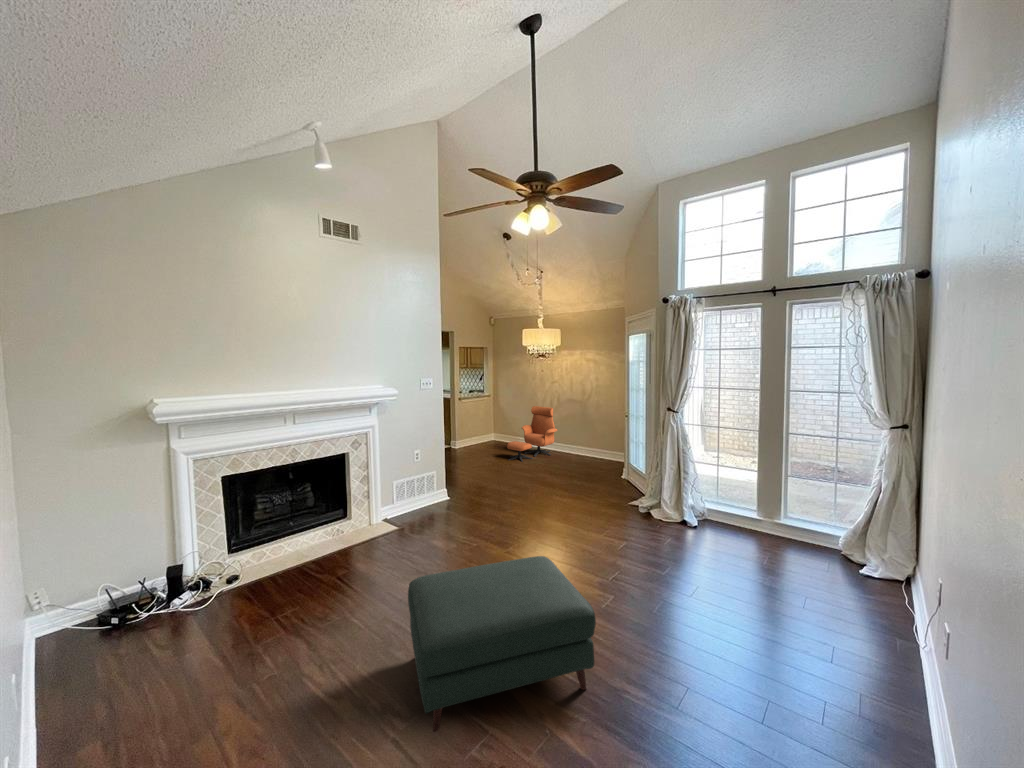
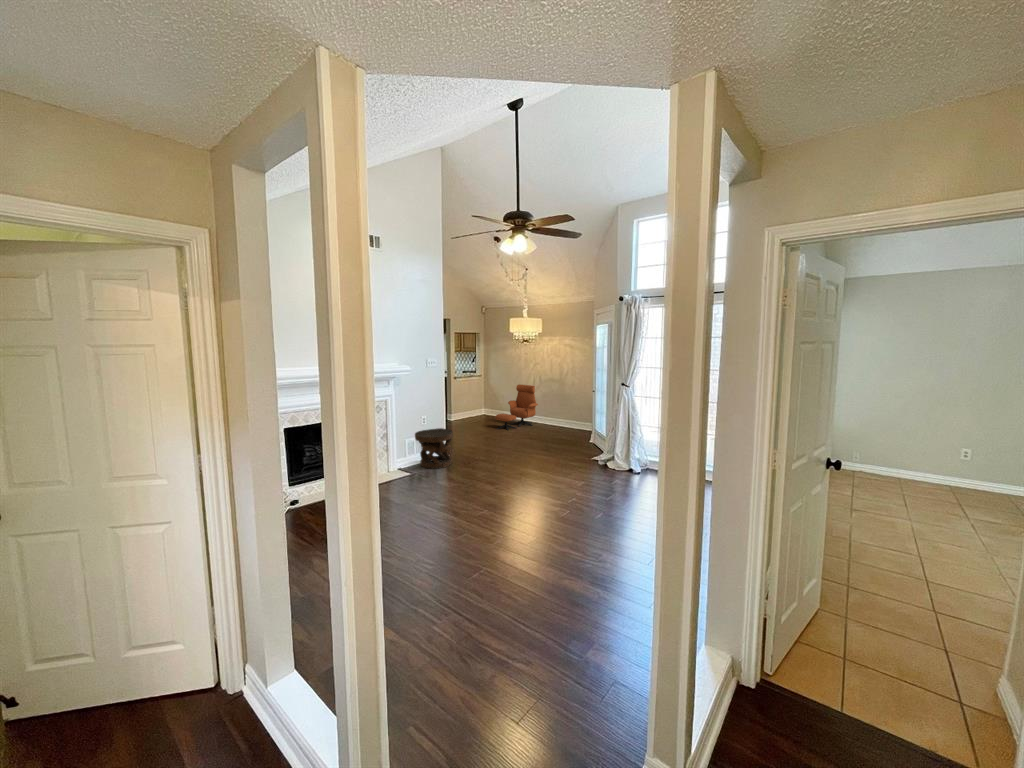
side table: none [405,465,453,519] -> present [415,428,453,469]
ottoman: present [408,556,596,732] -> none [429,479,551,574]

